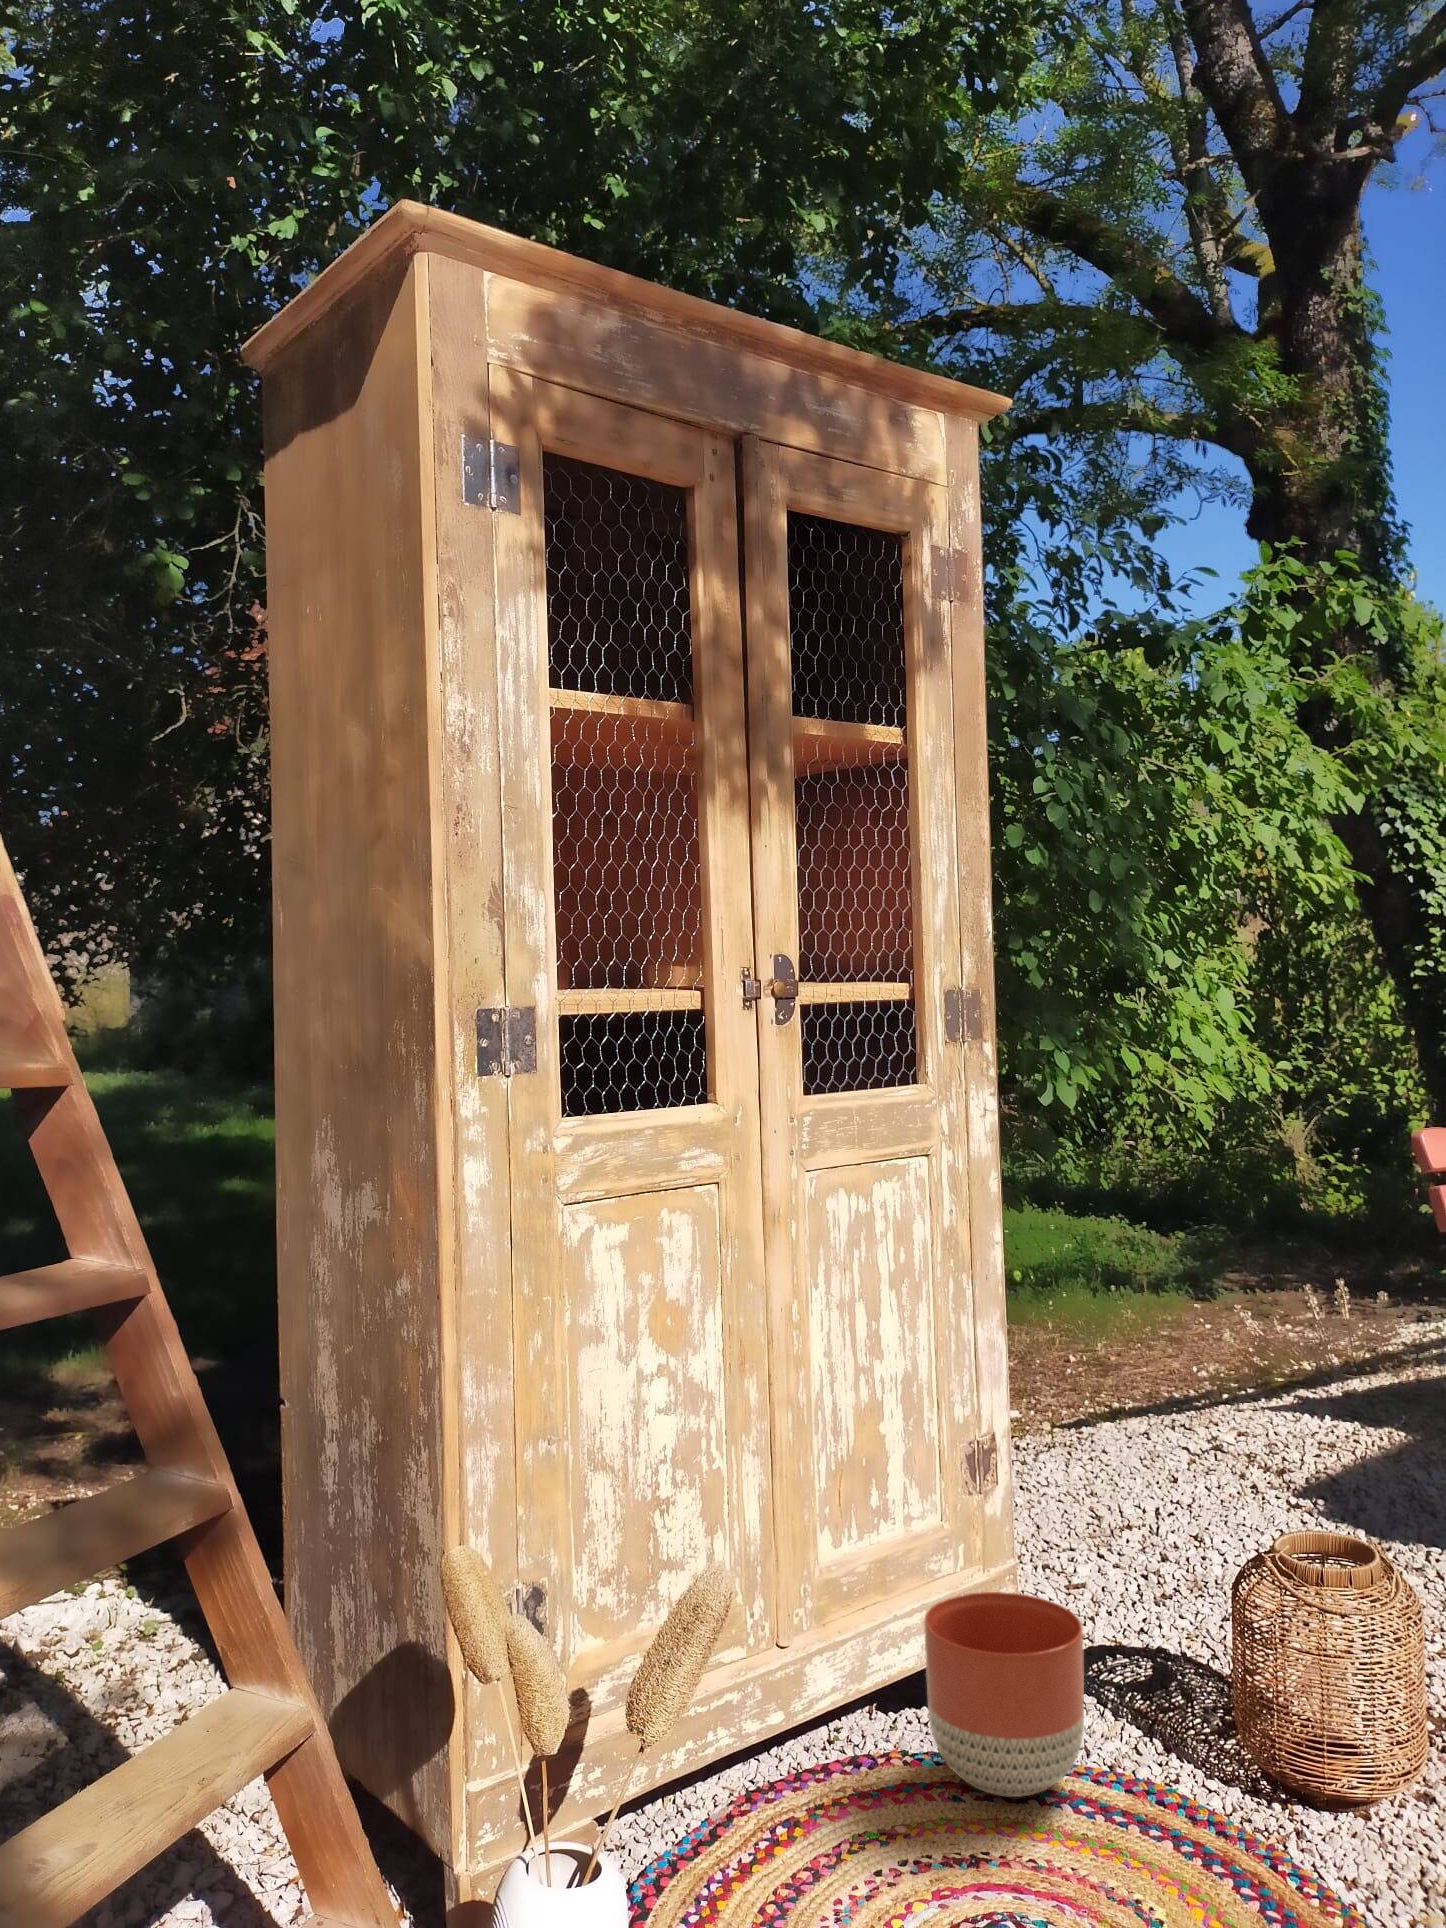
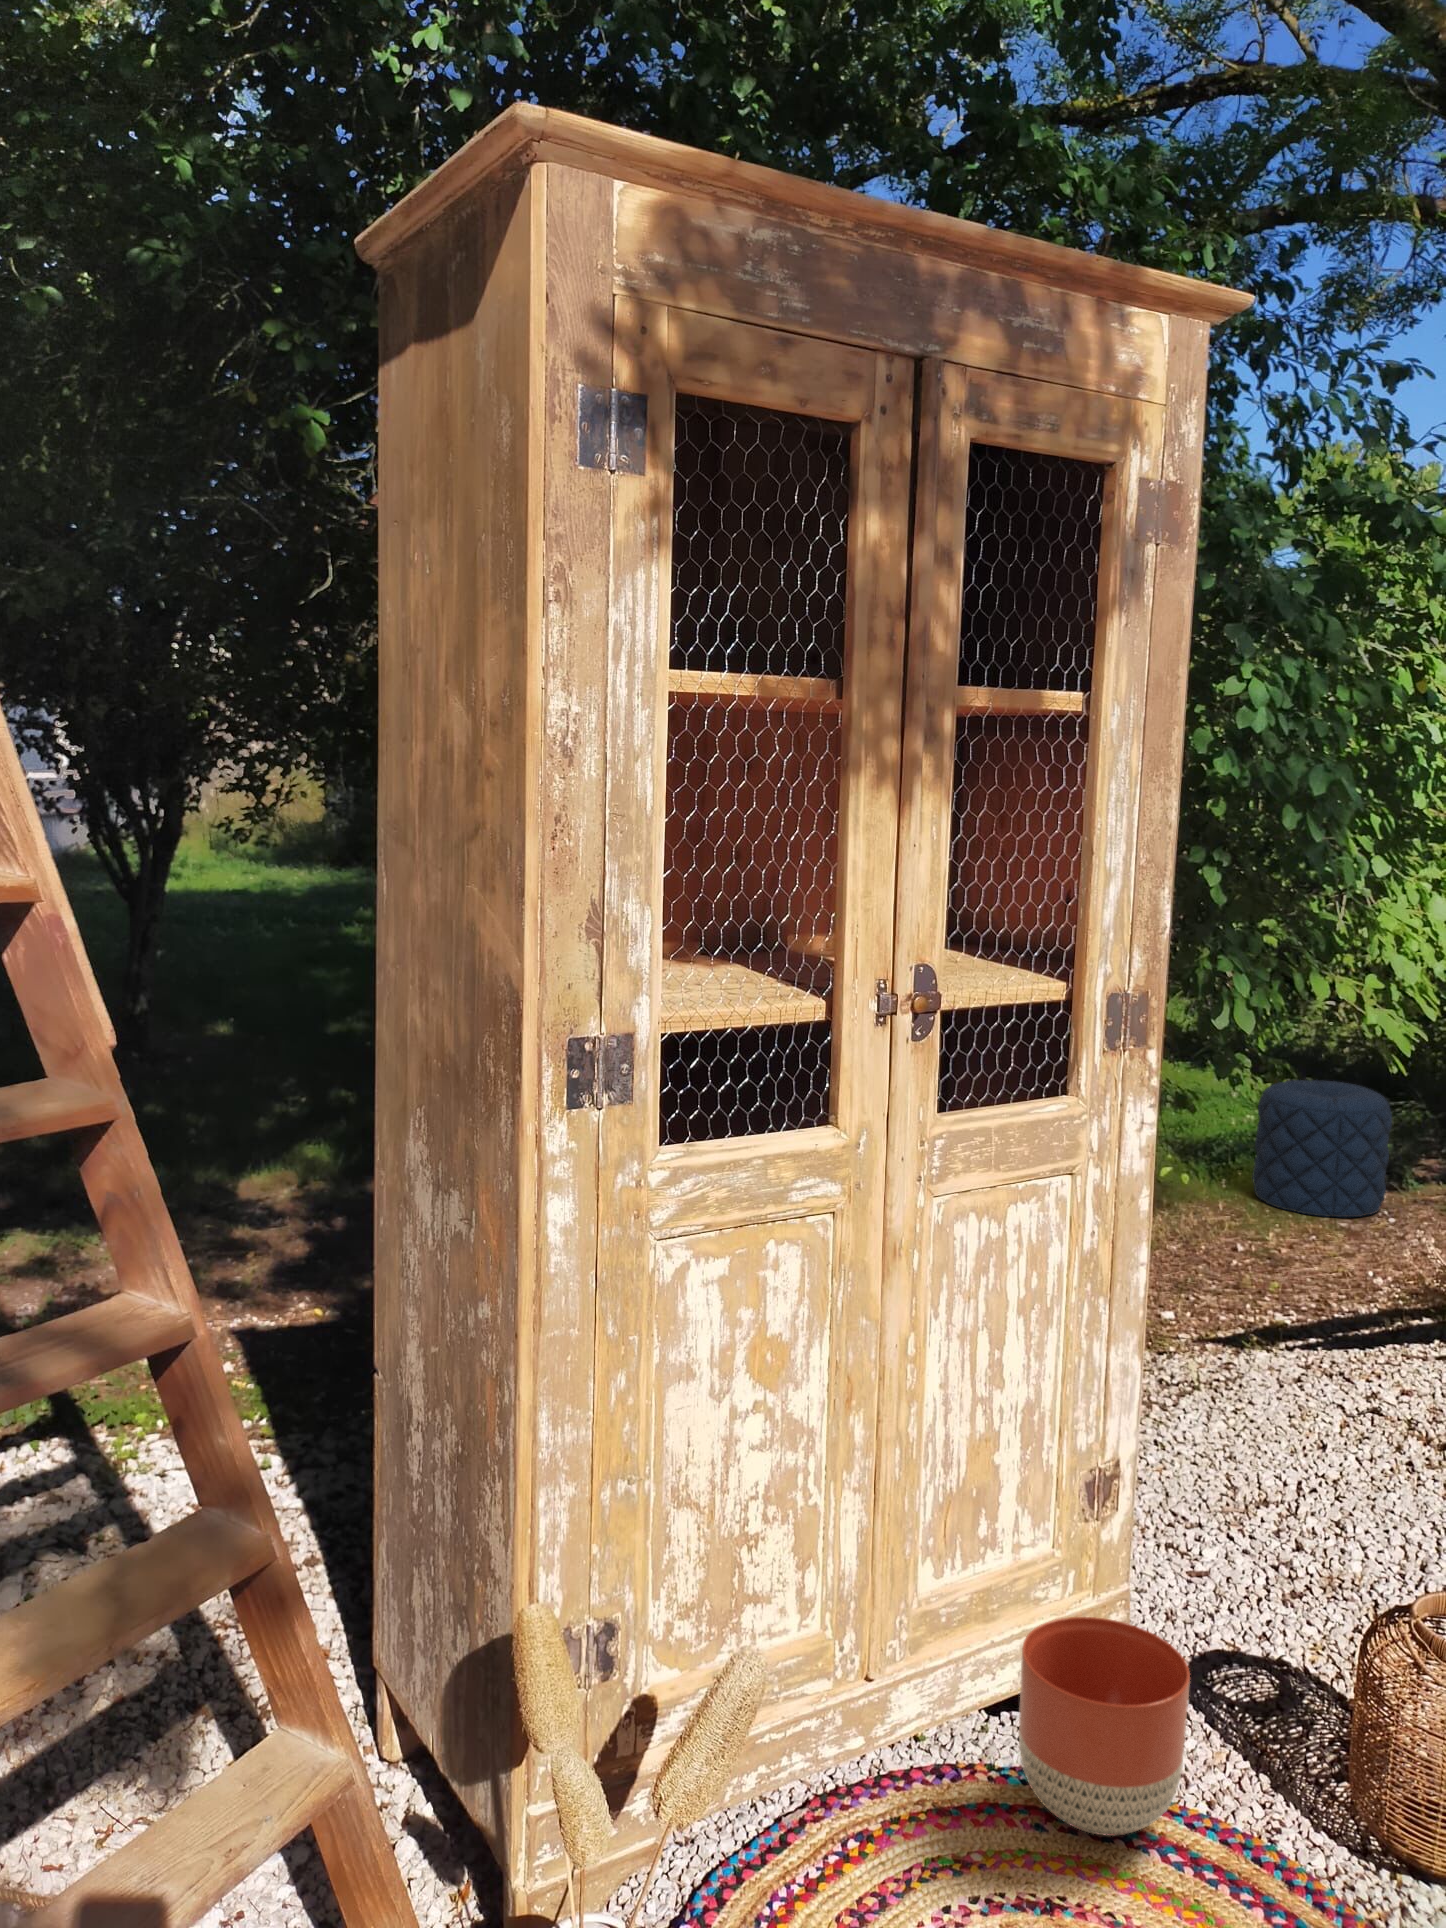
pouf: none [1079,1188,1200,1311] -> present [1252,1080,1392,1217]

